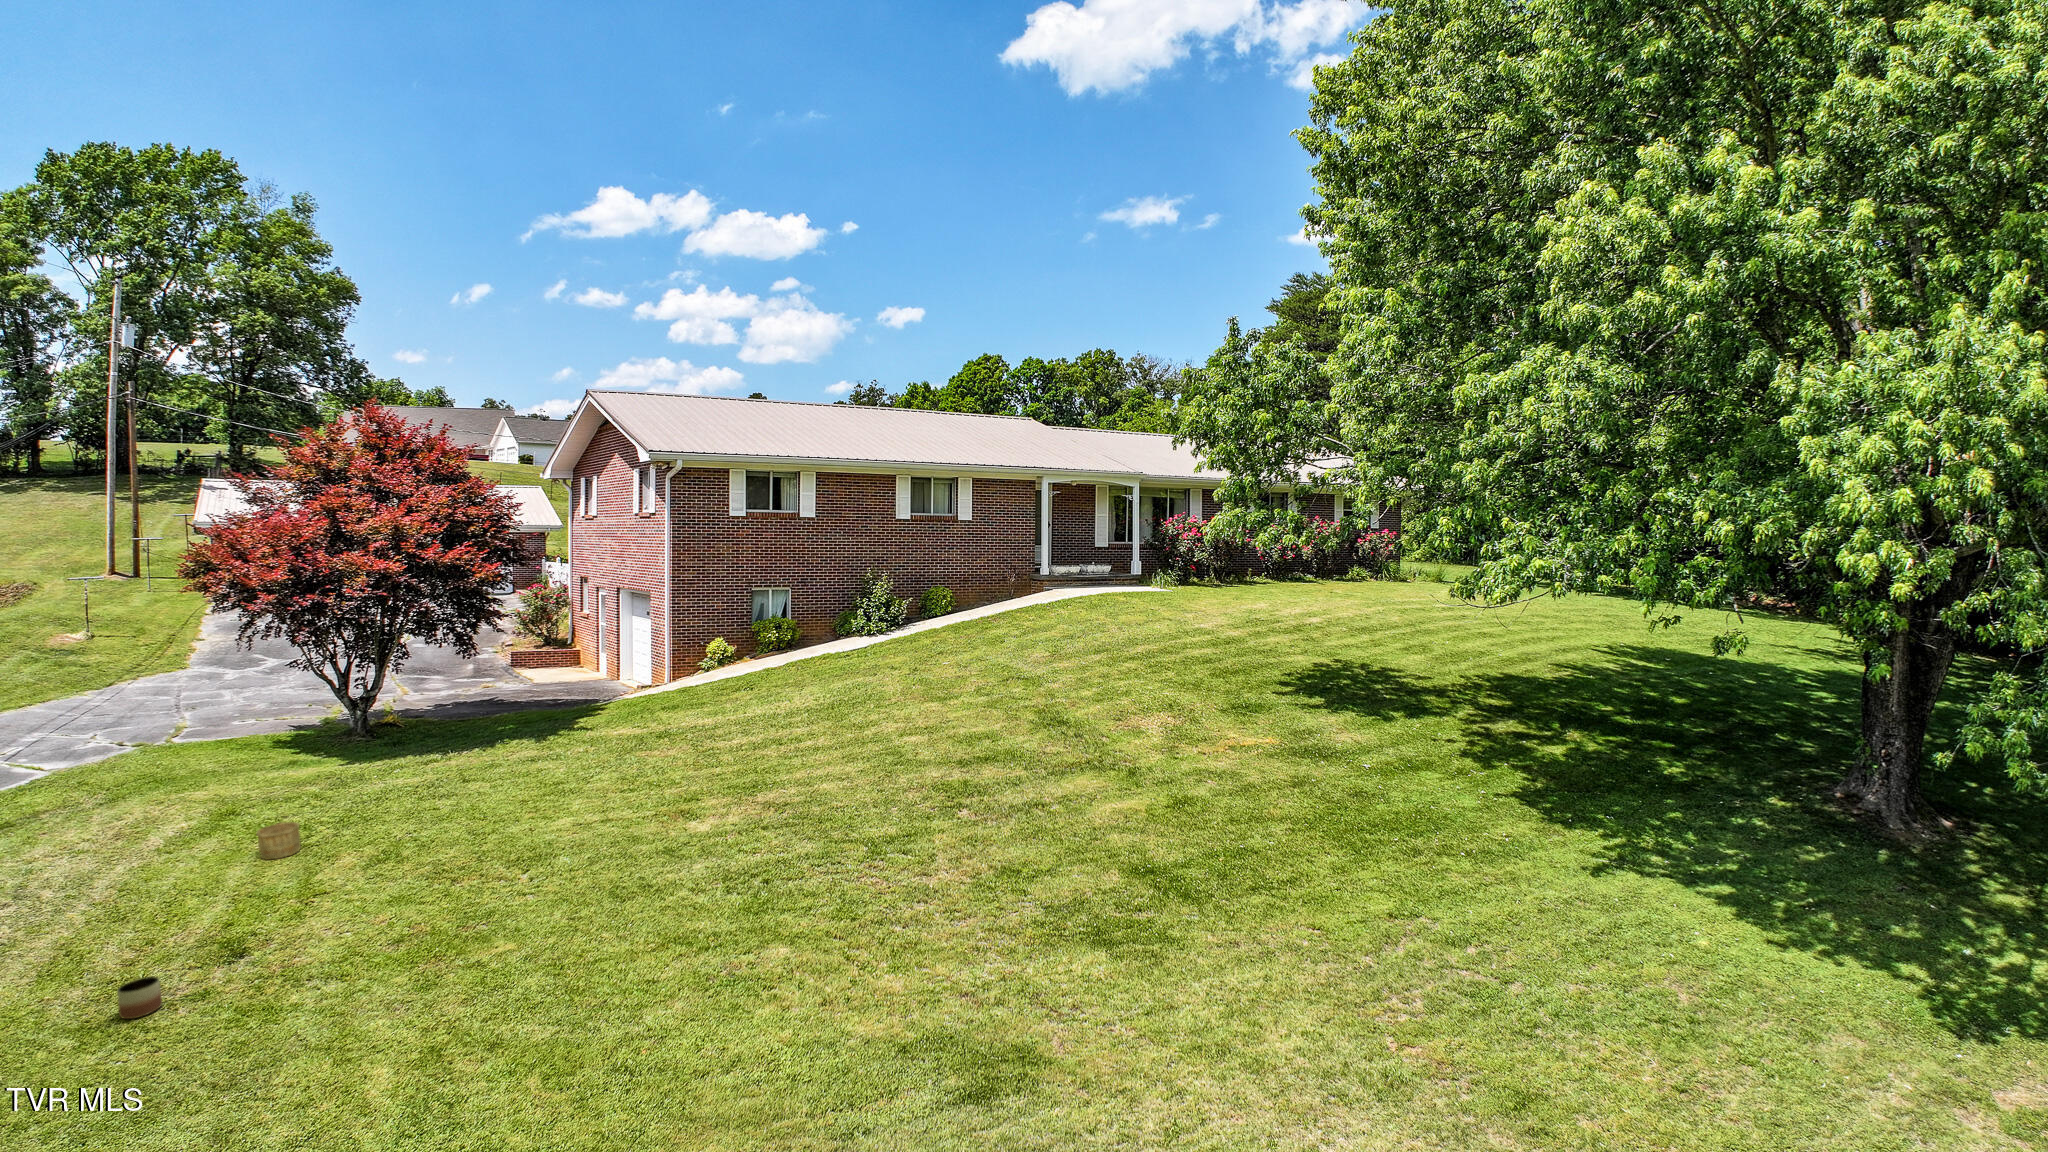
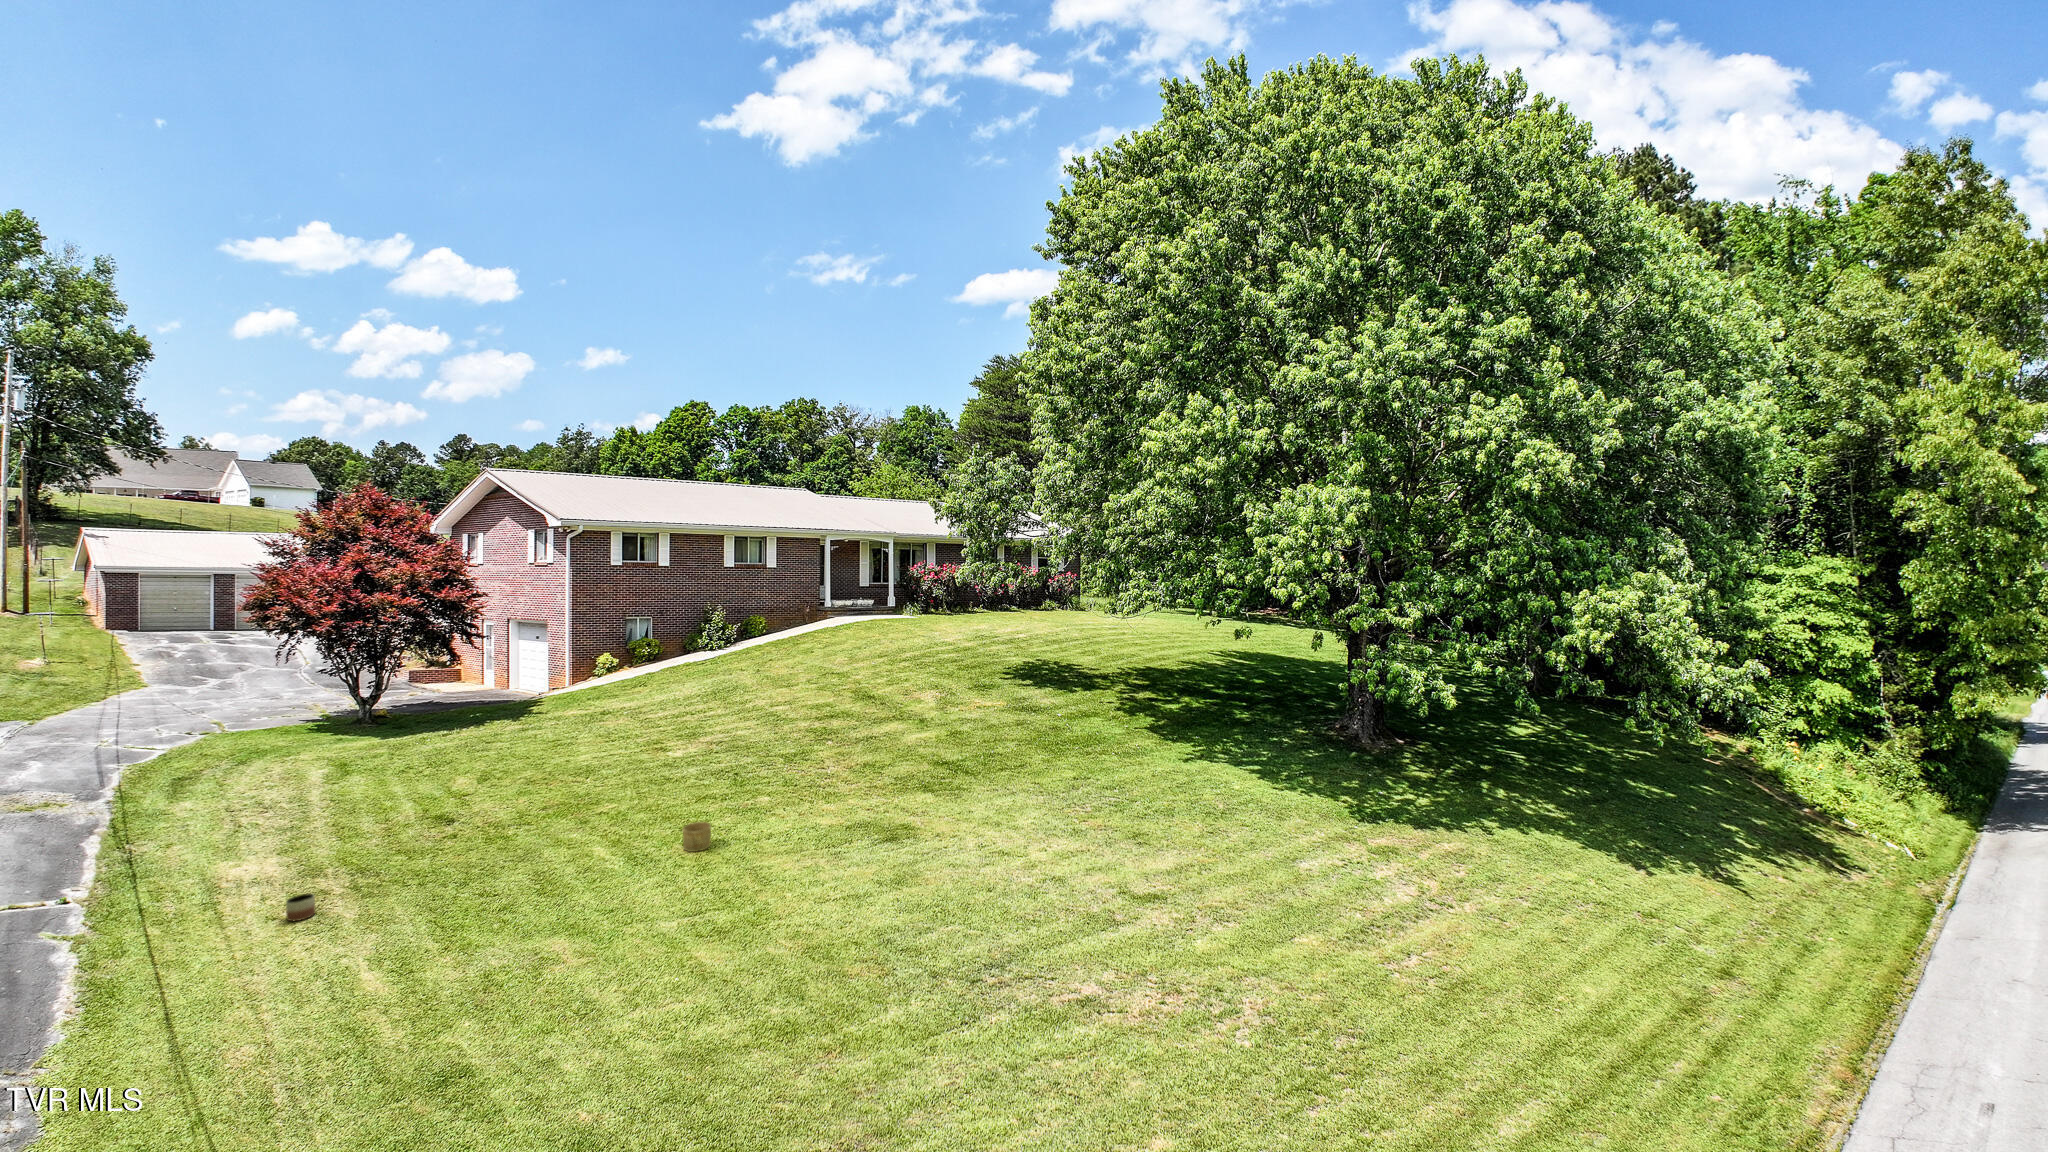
wooden bucket: present [256,822,301,860] -> present [682,822,711,852]

